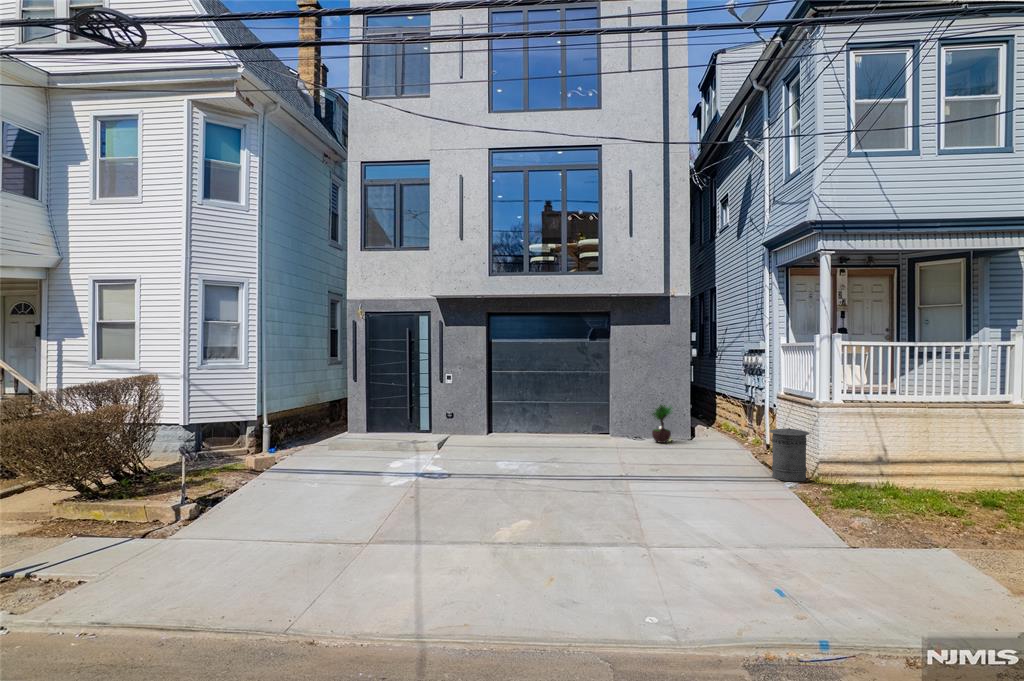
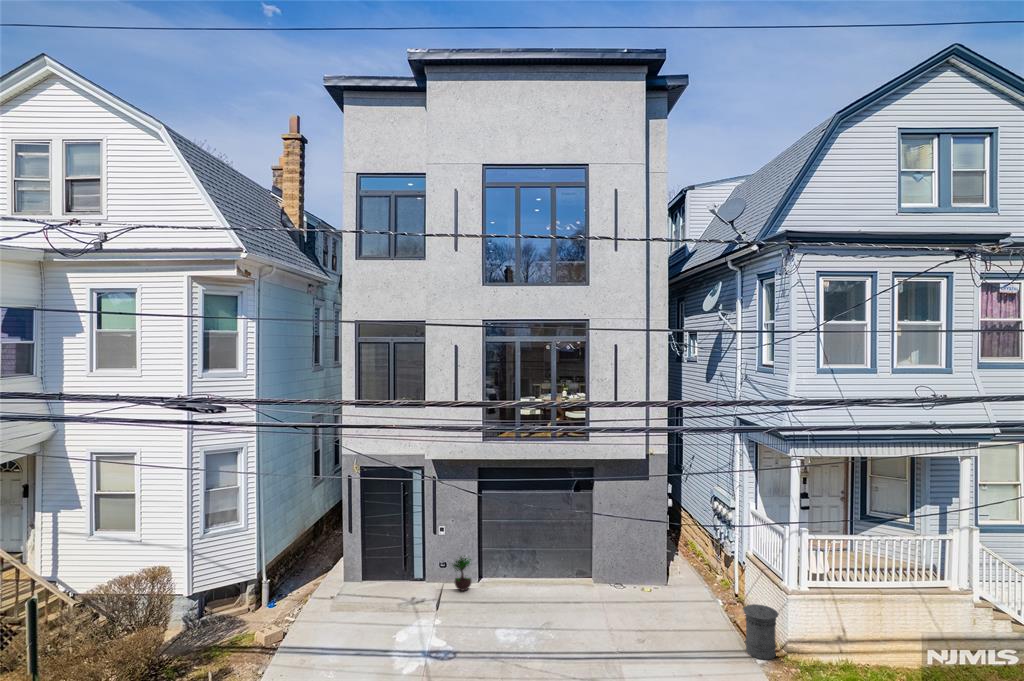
potted tree: present [652,405,671,443] -> present [453,556,471,591]

